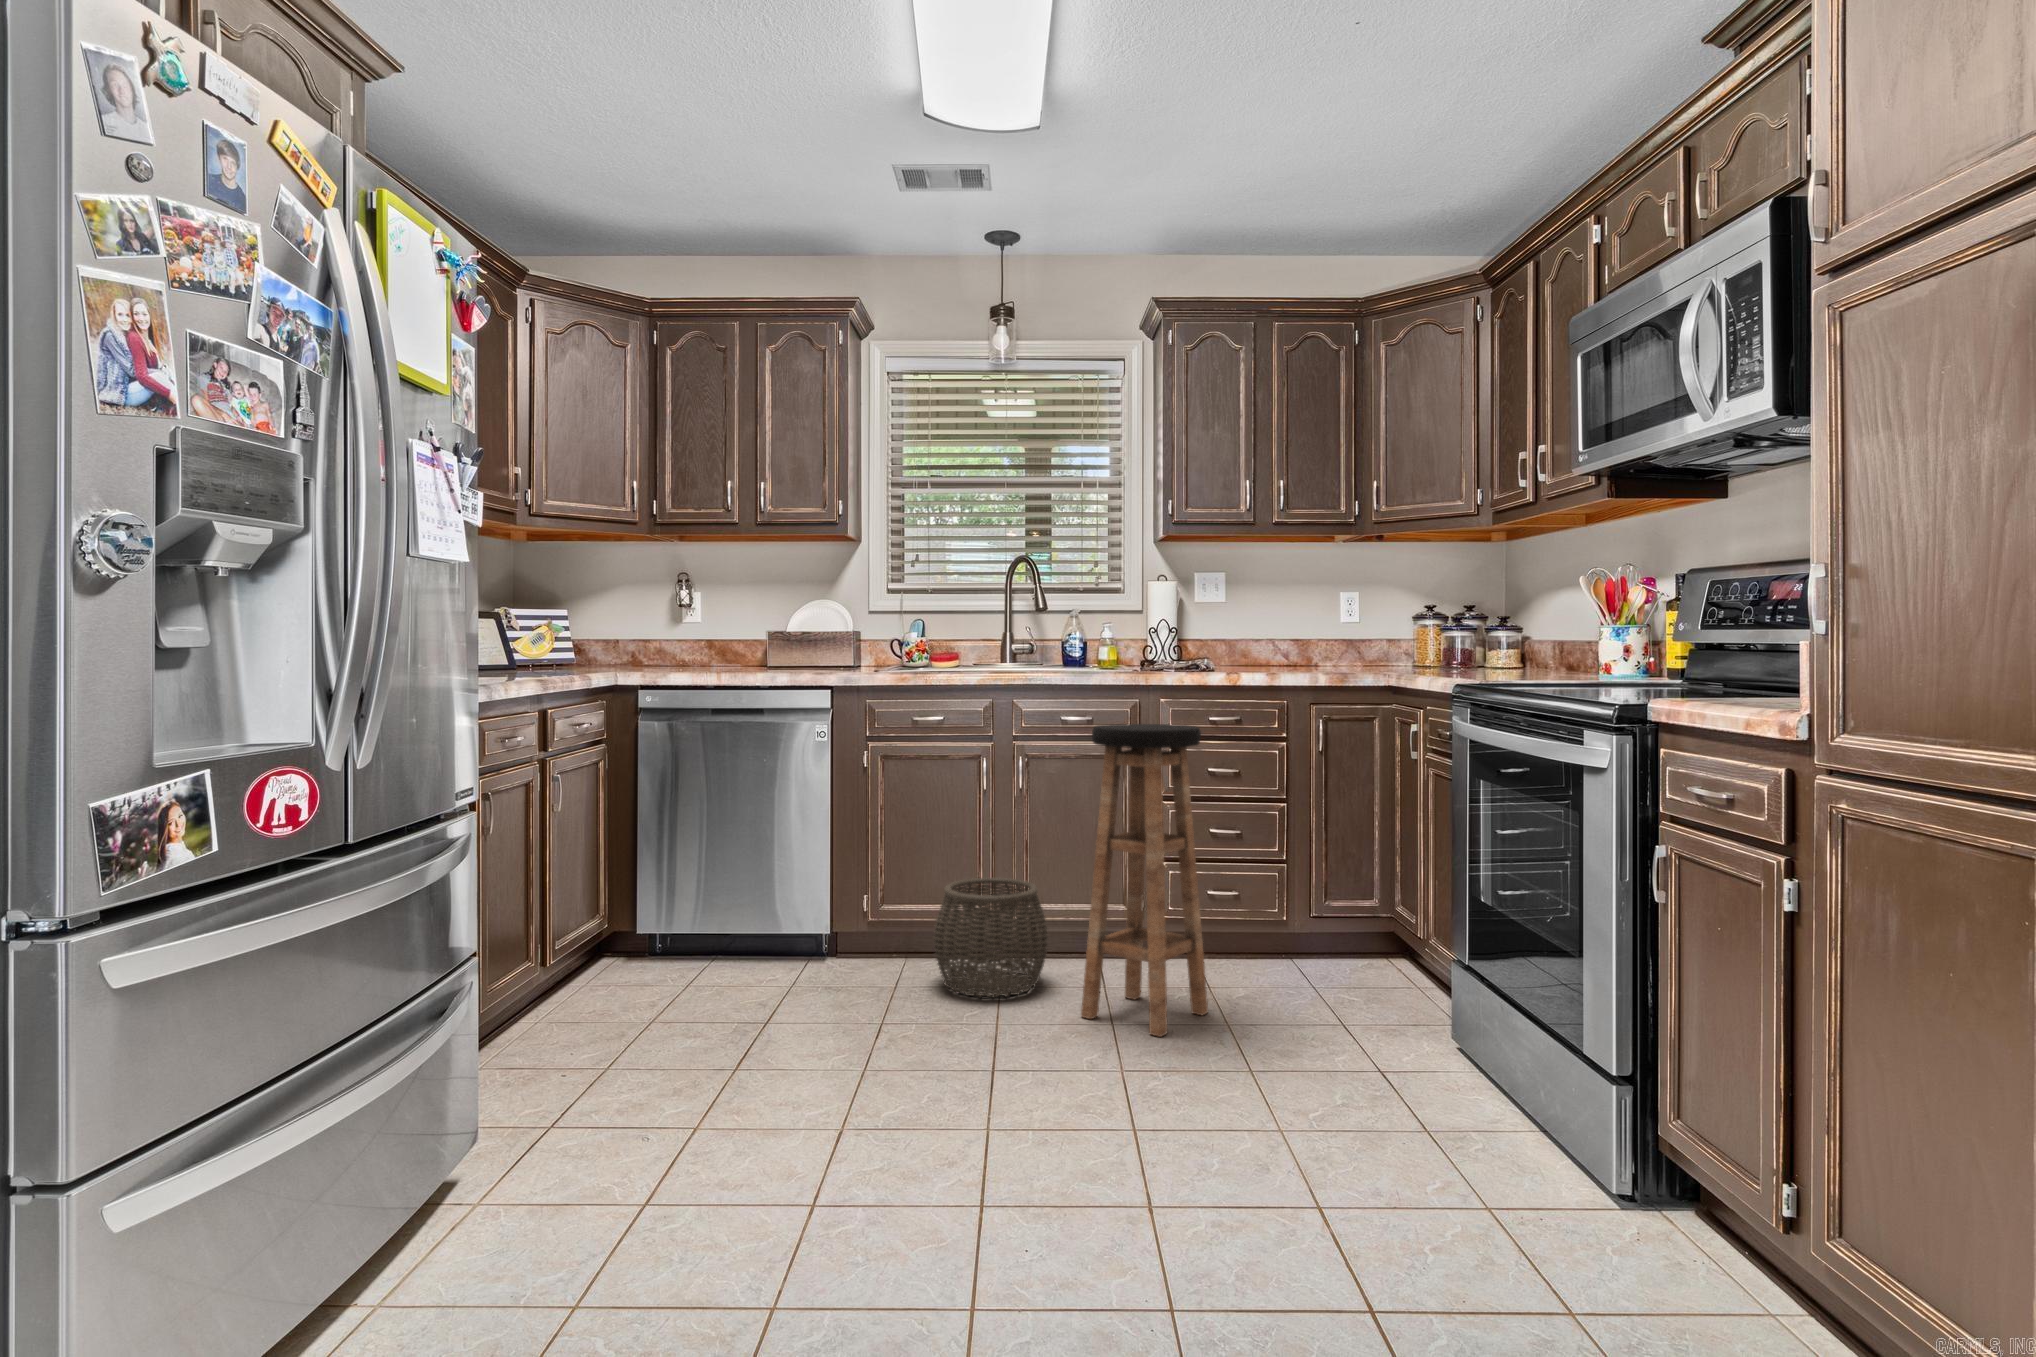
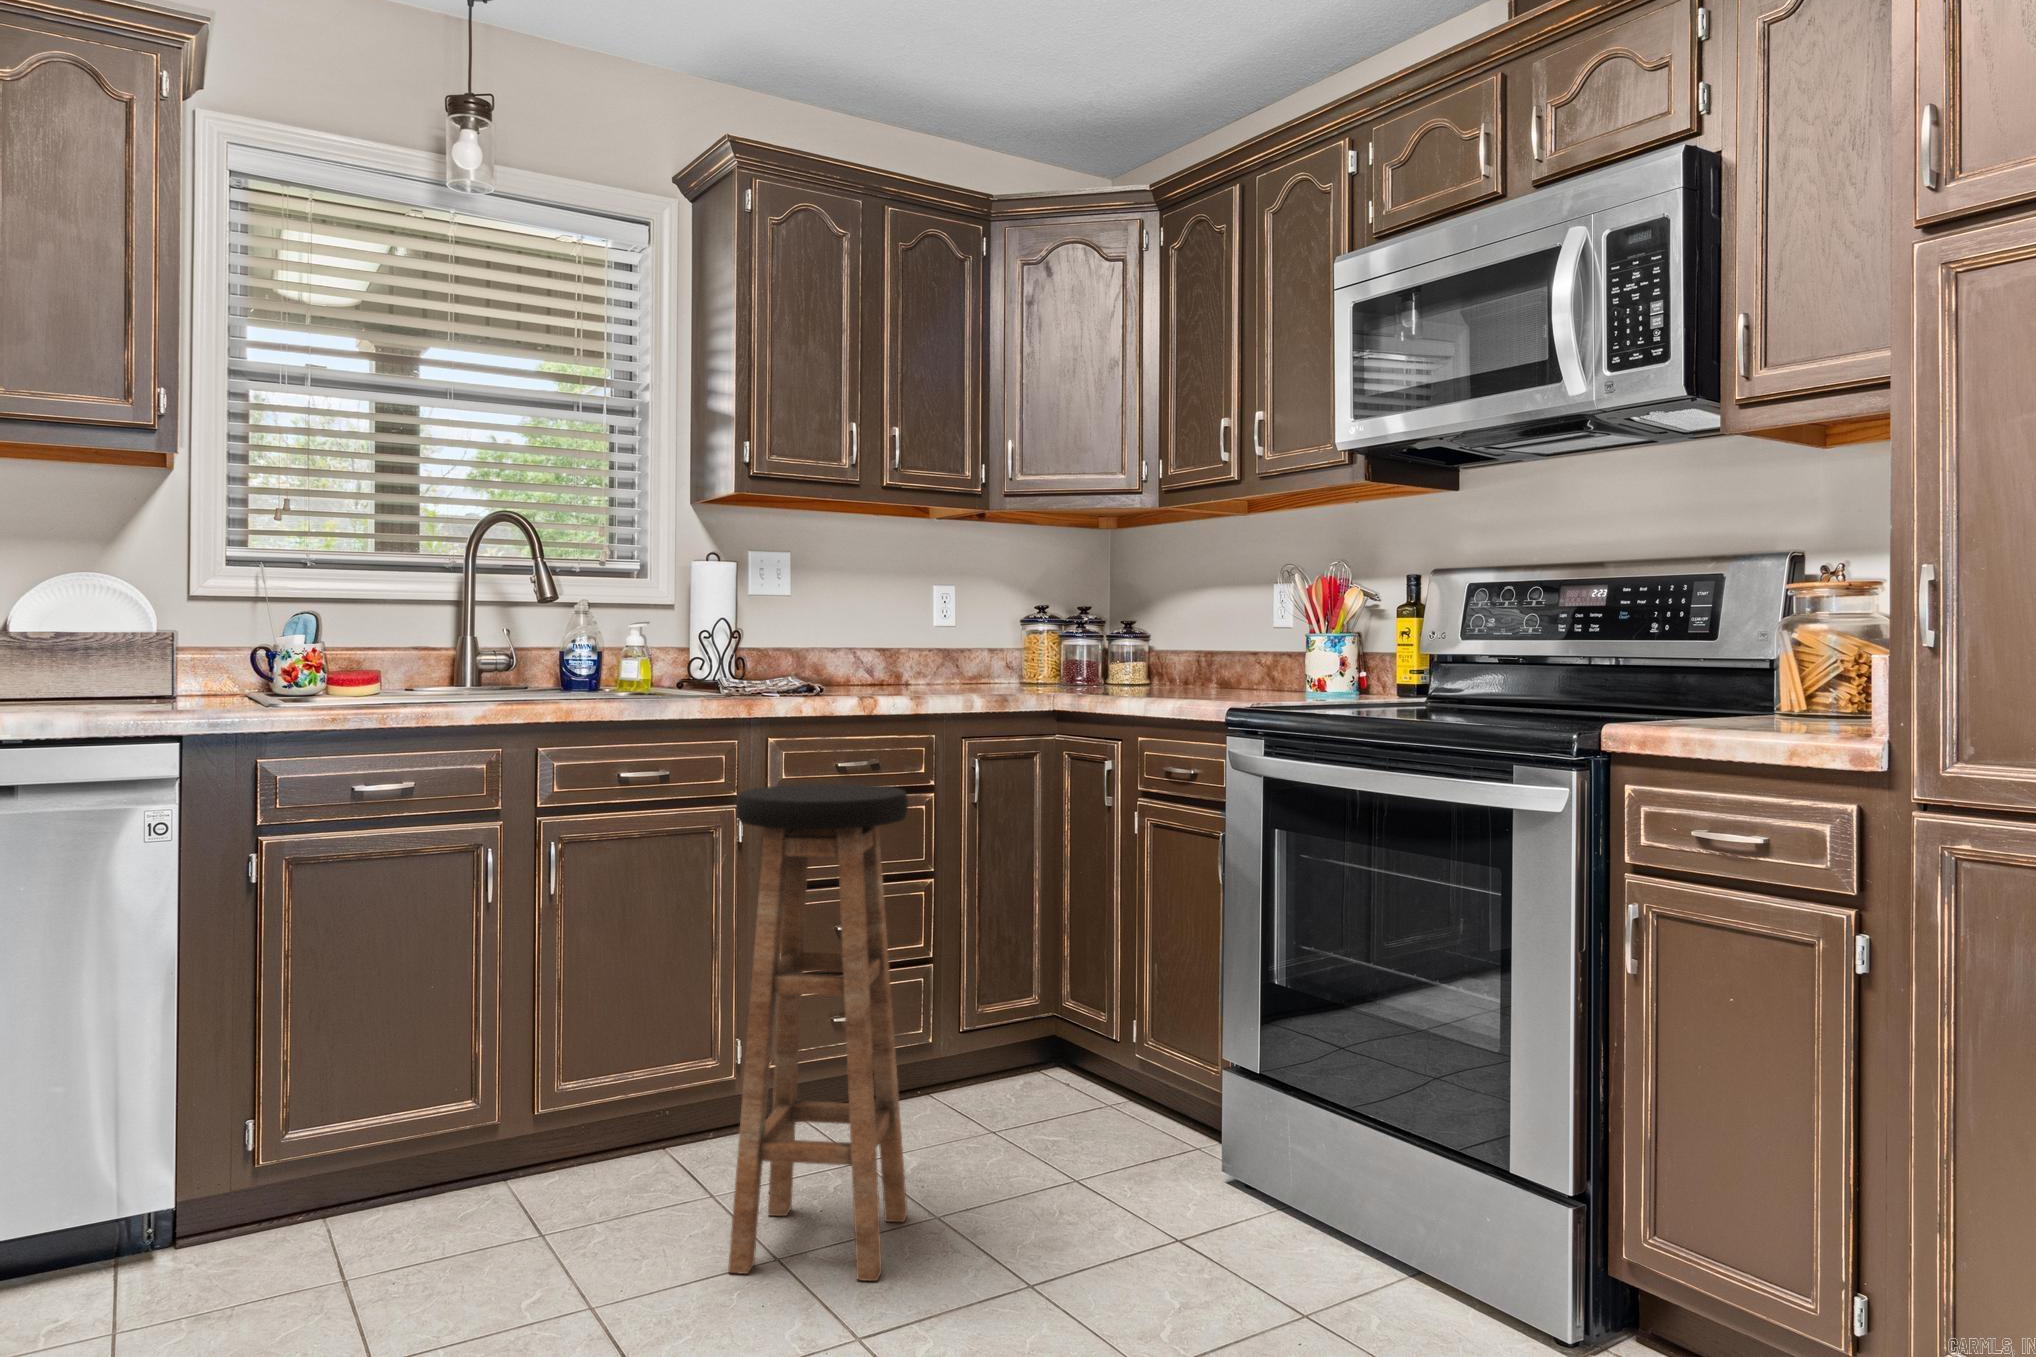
woven basket: present [934,878,1049,998] -> none [423,1051,636,1279]

